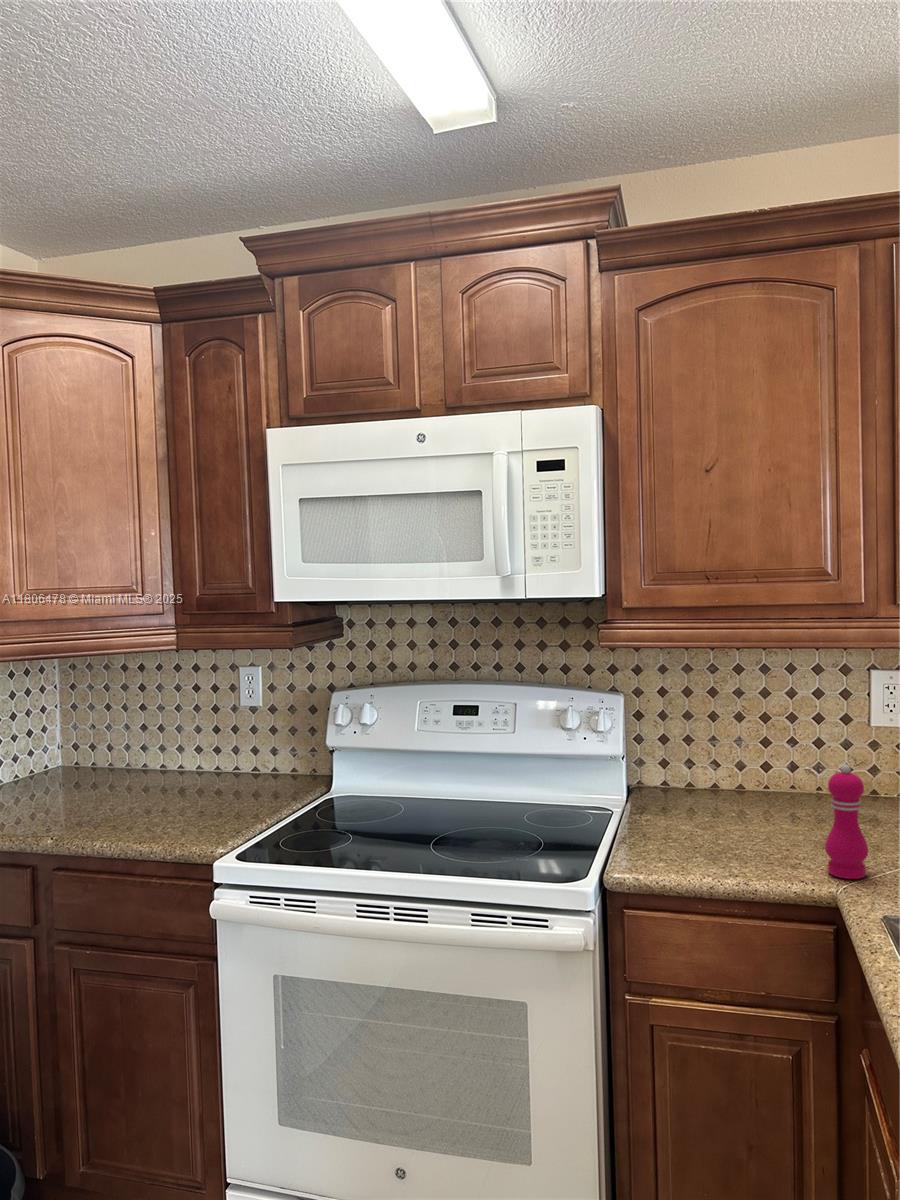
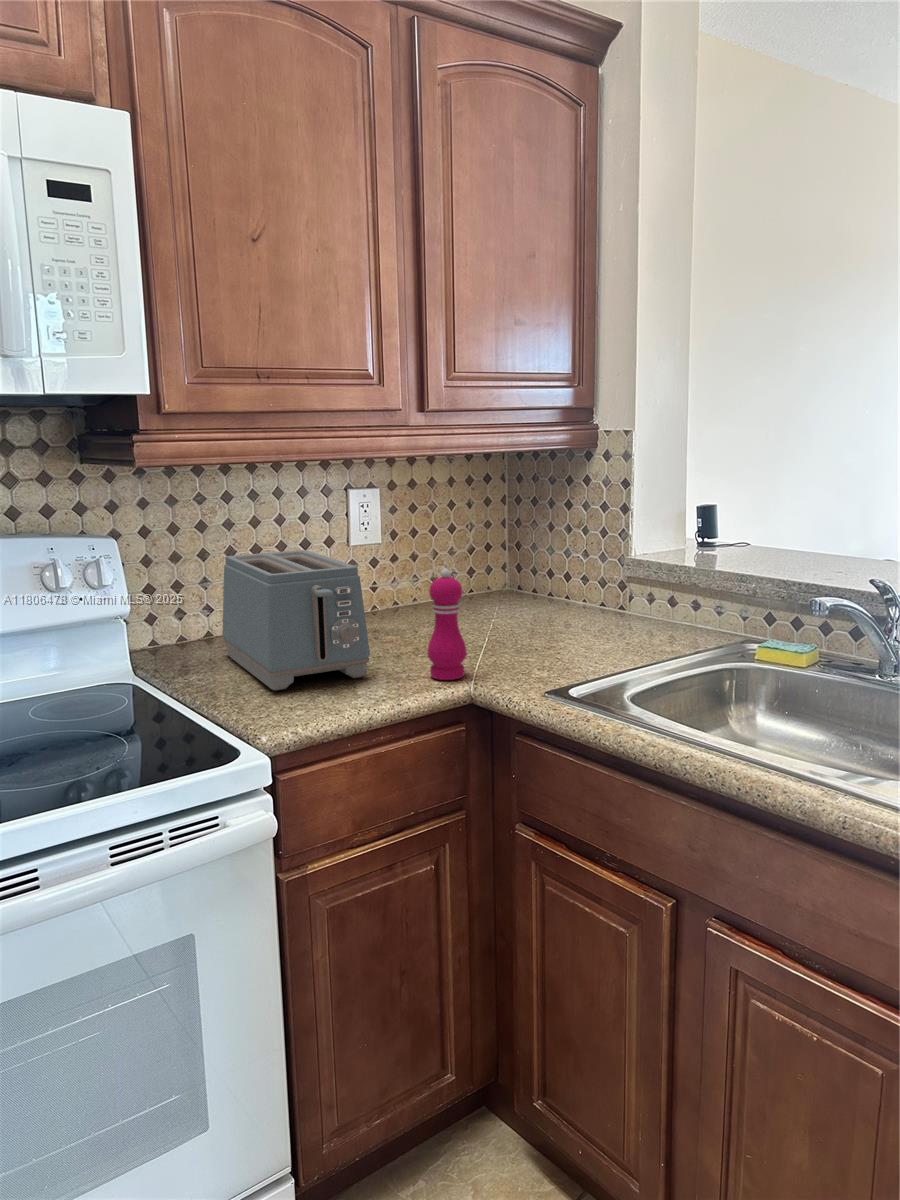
toaster: none [676,721,791,852] -> present [222,550,370,690]

